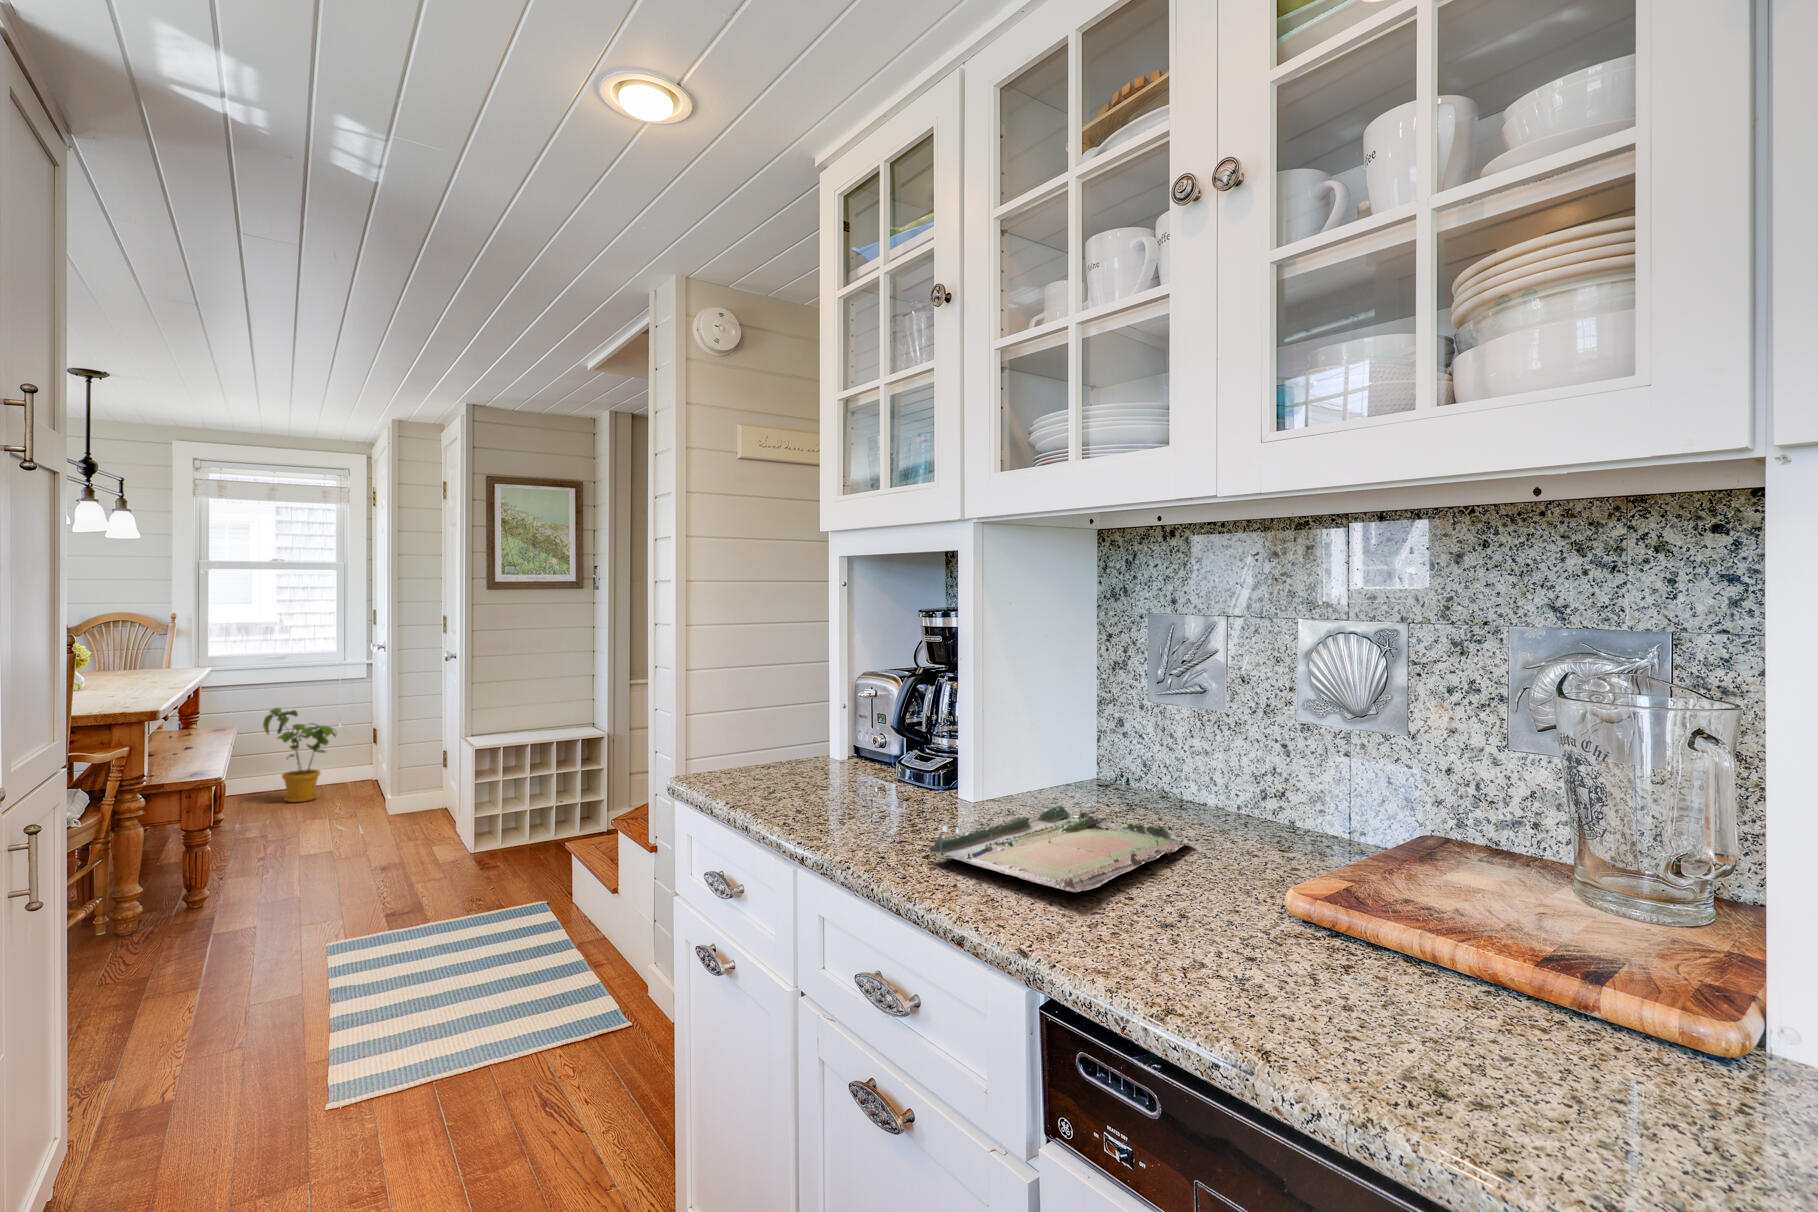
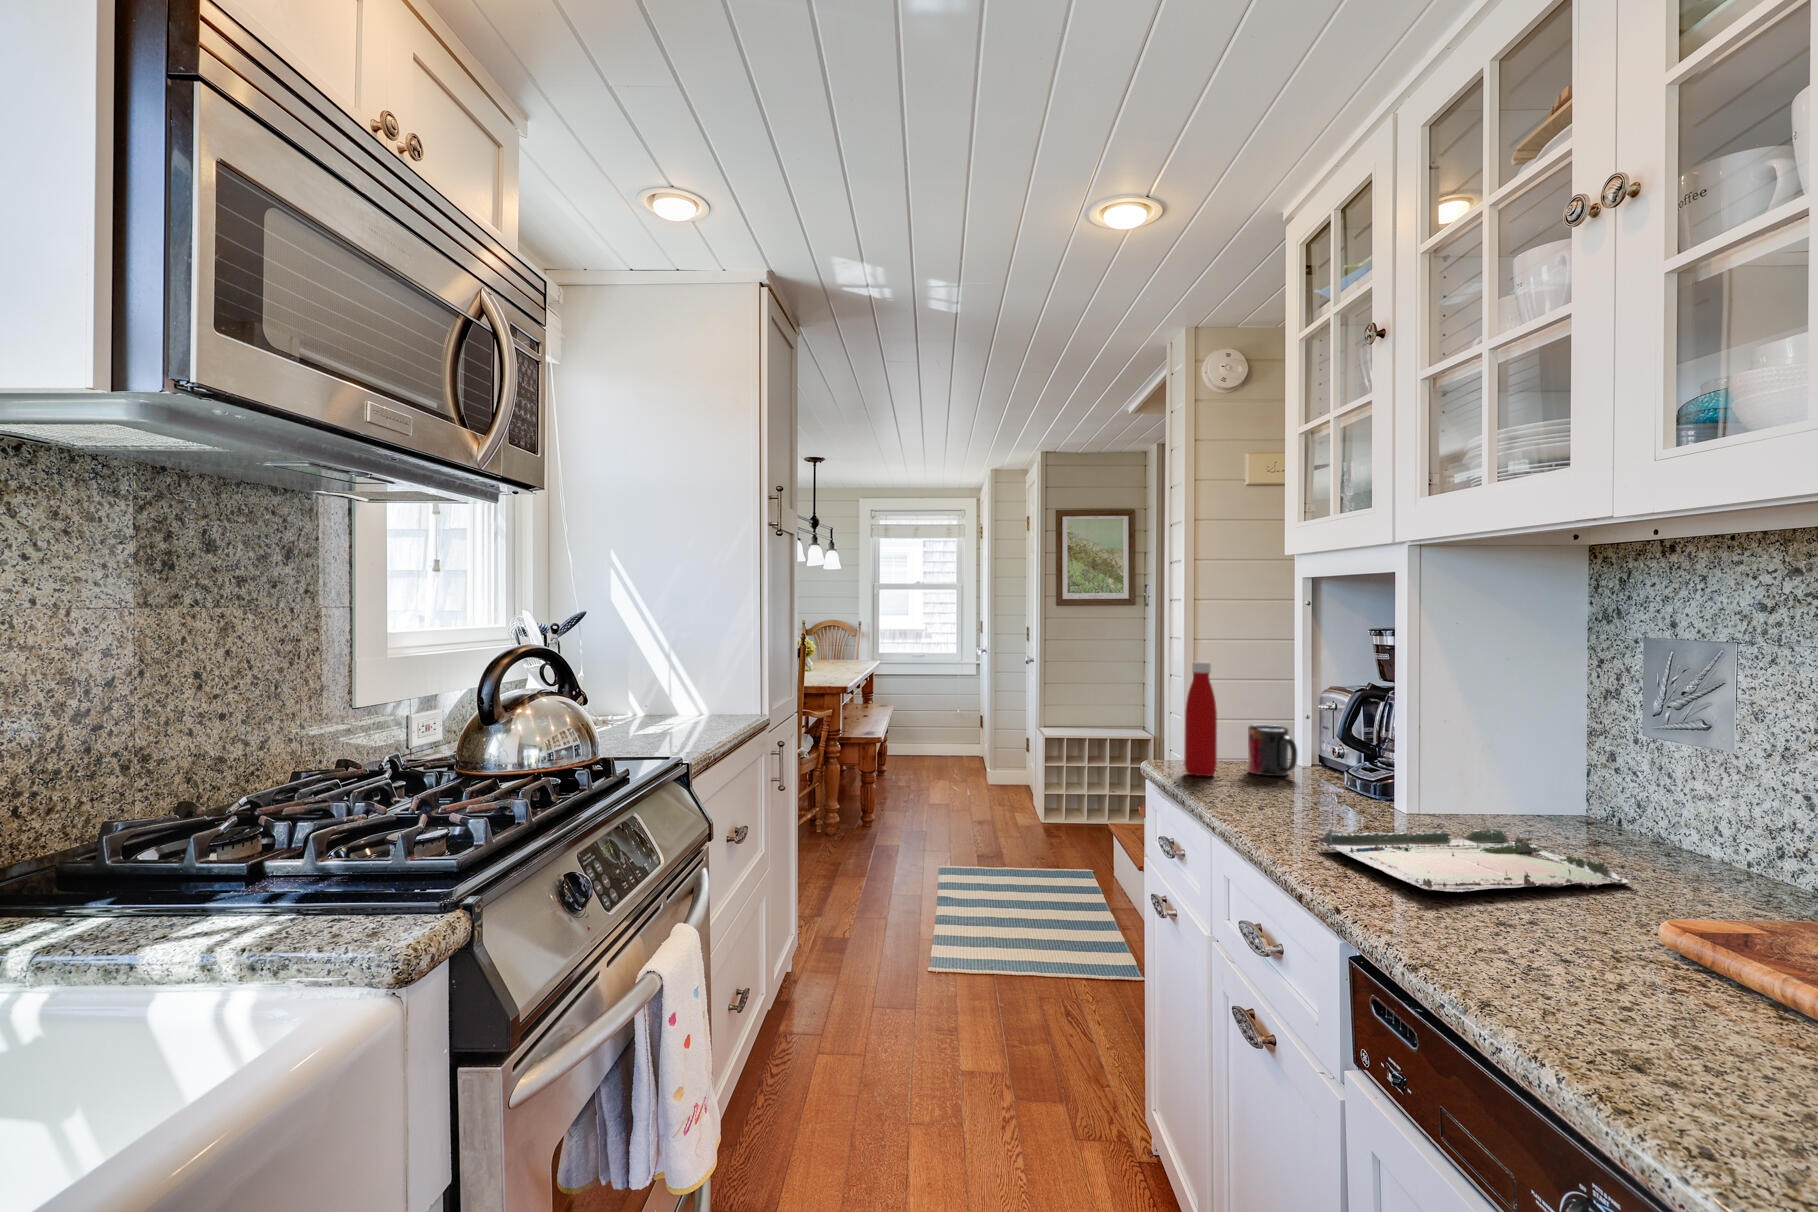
bottle: none [725,651,761,787] -> present [1185,661,1217,776]
house plant: present [263,708,336,802] -> none [910,692,956,766]
mug: none [789,719,844,776] -> present [1248,725,1298,776]

